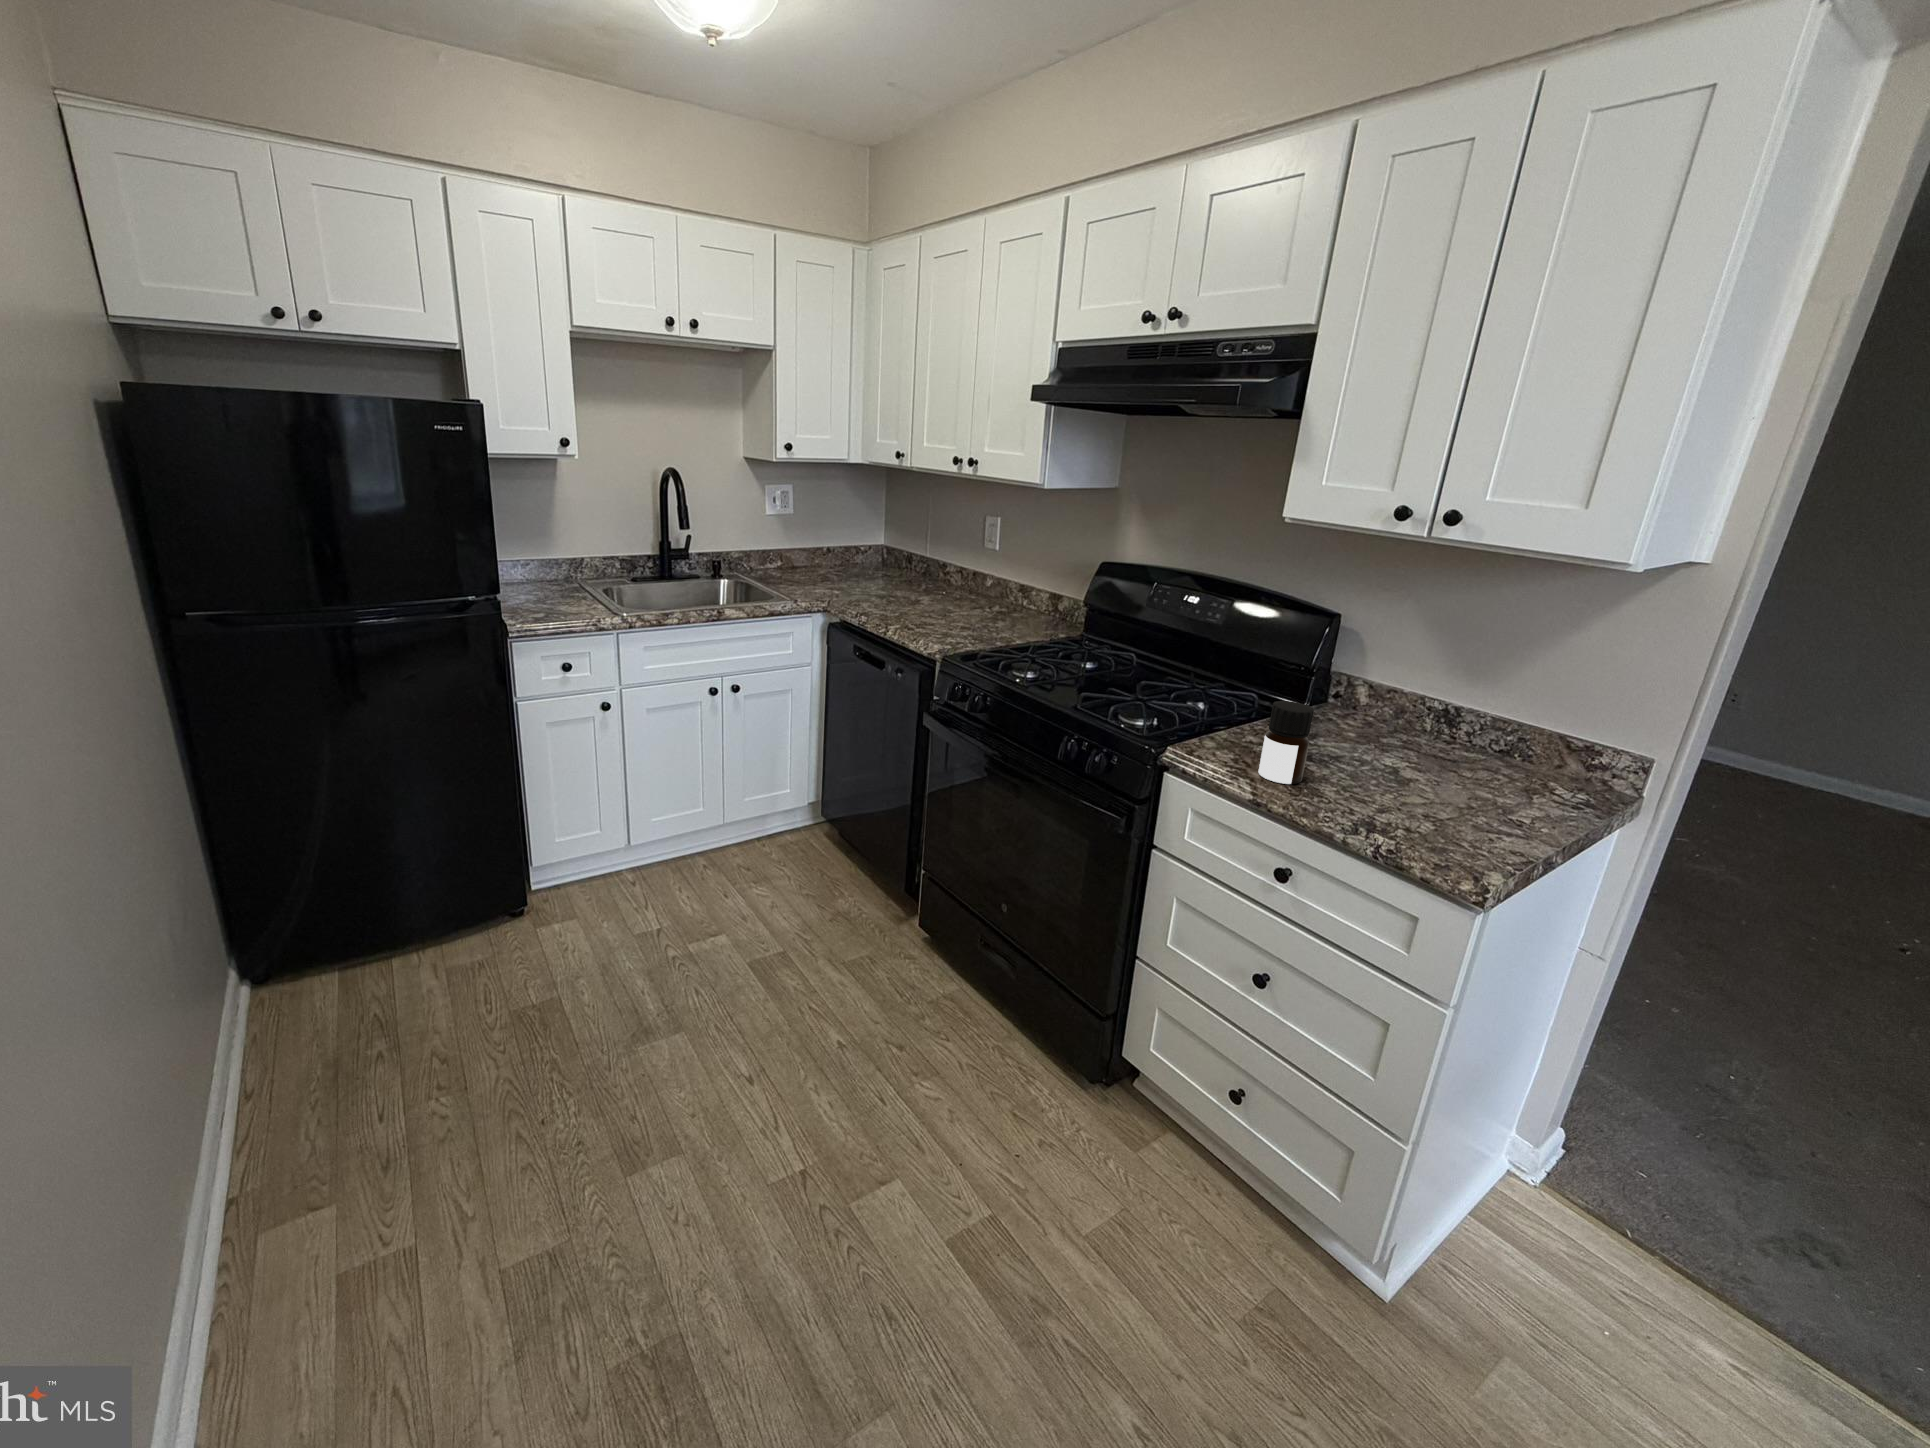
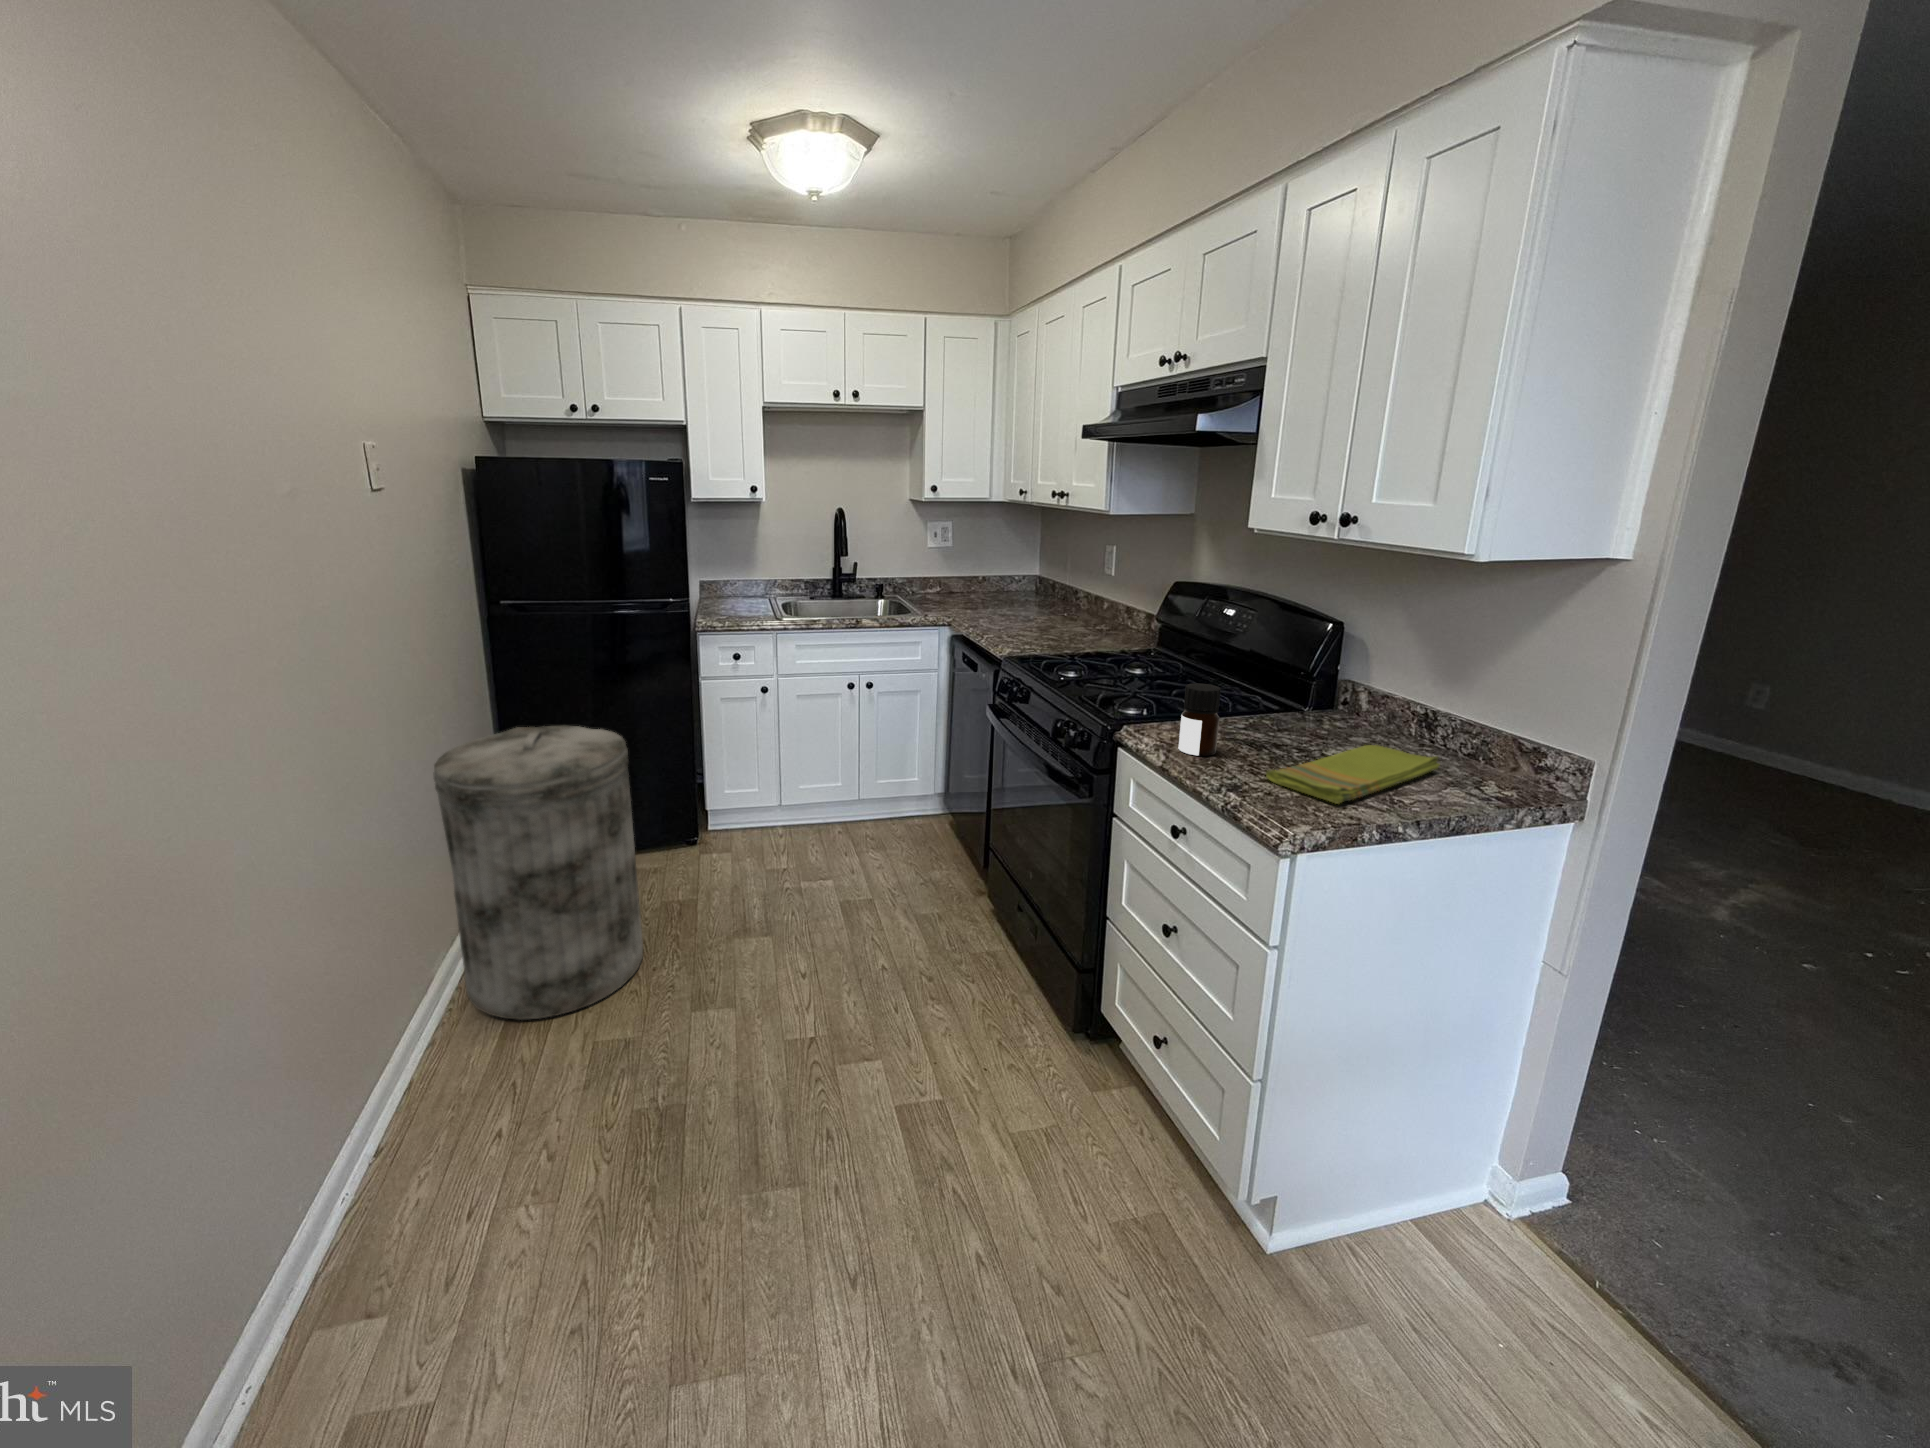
dish towel: none [1386,750,1501,836] -> present [1266,745,1439,804]
trash can: none [150,803,518,1274] -> present [434,726,643,1020]

